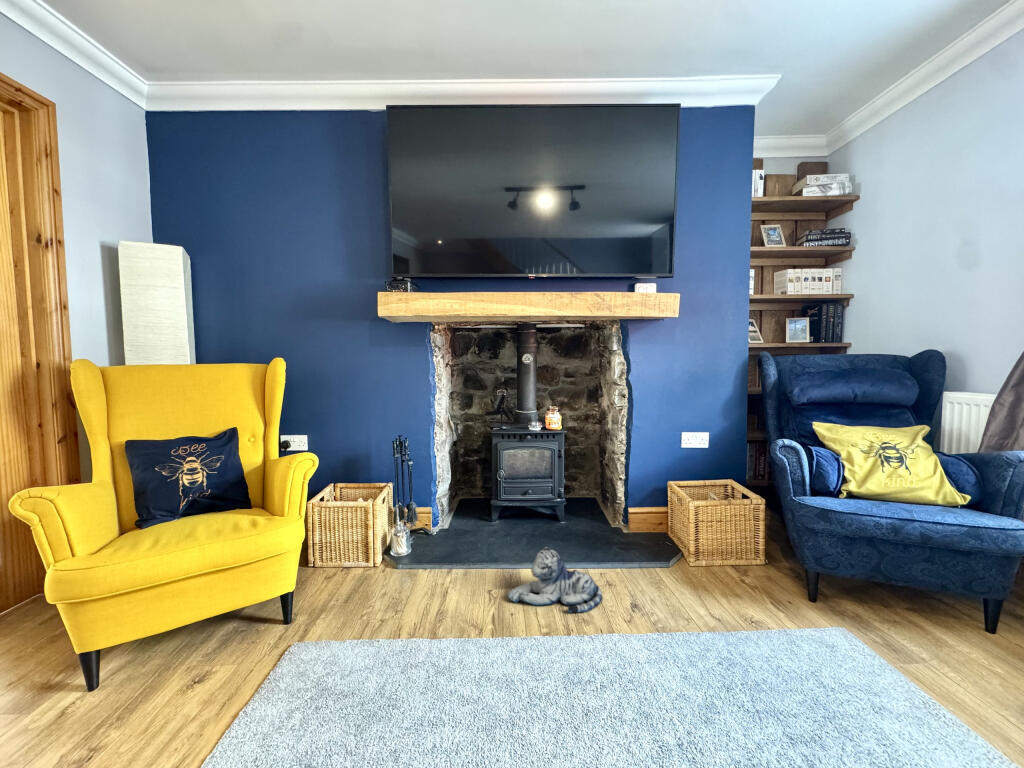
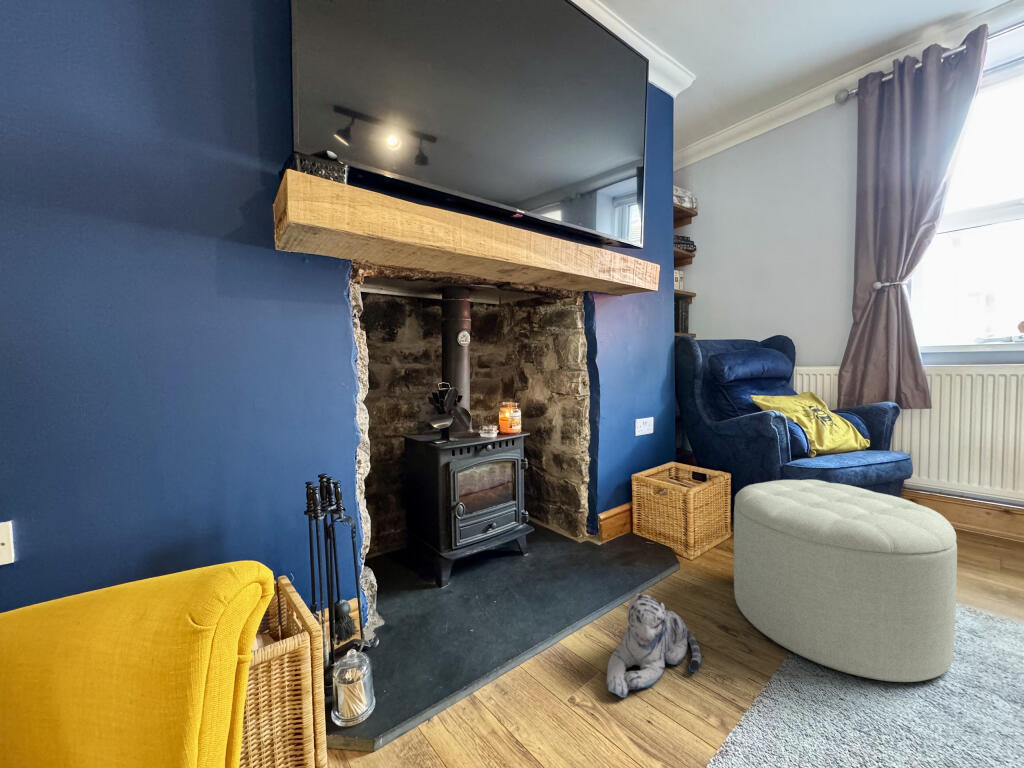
ottoman: none [655,503,847,706] -> present [734,480,957,682]

